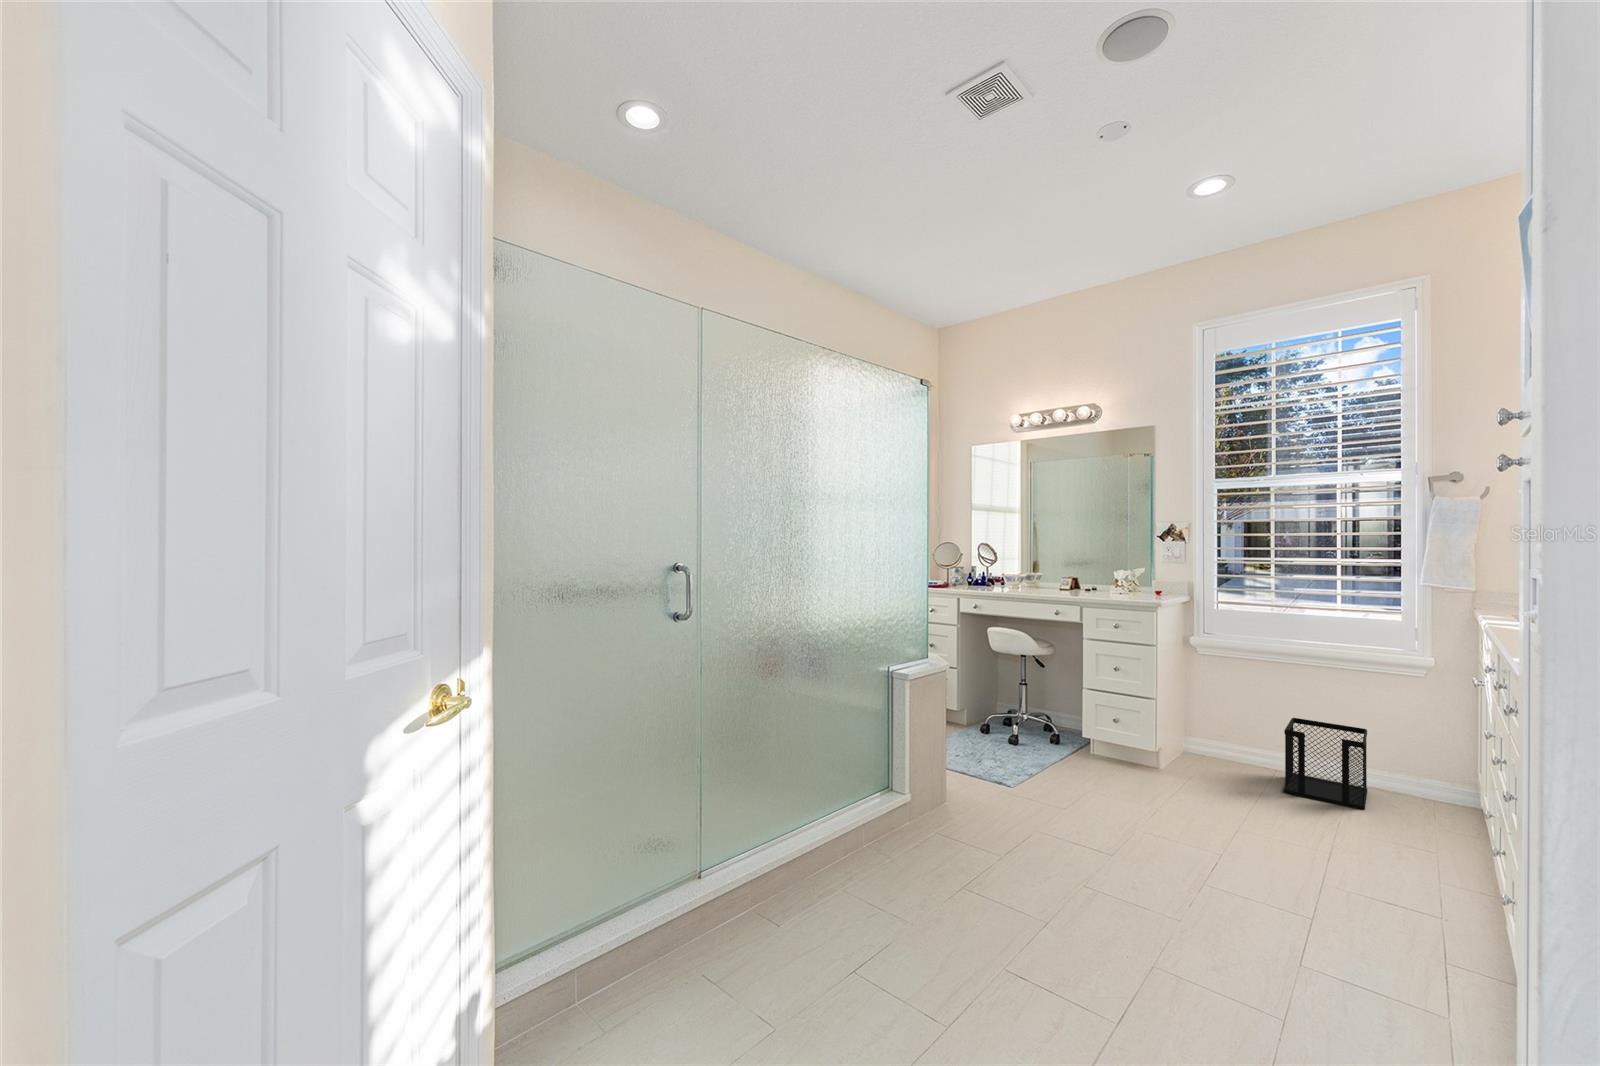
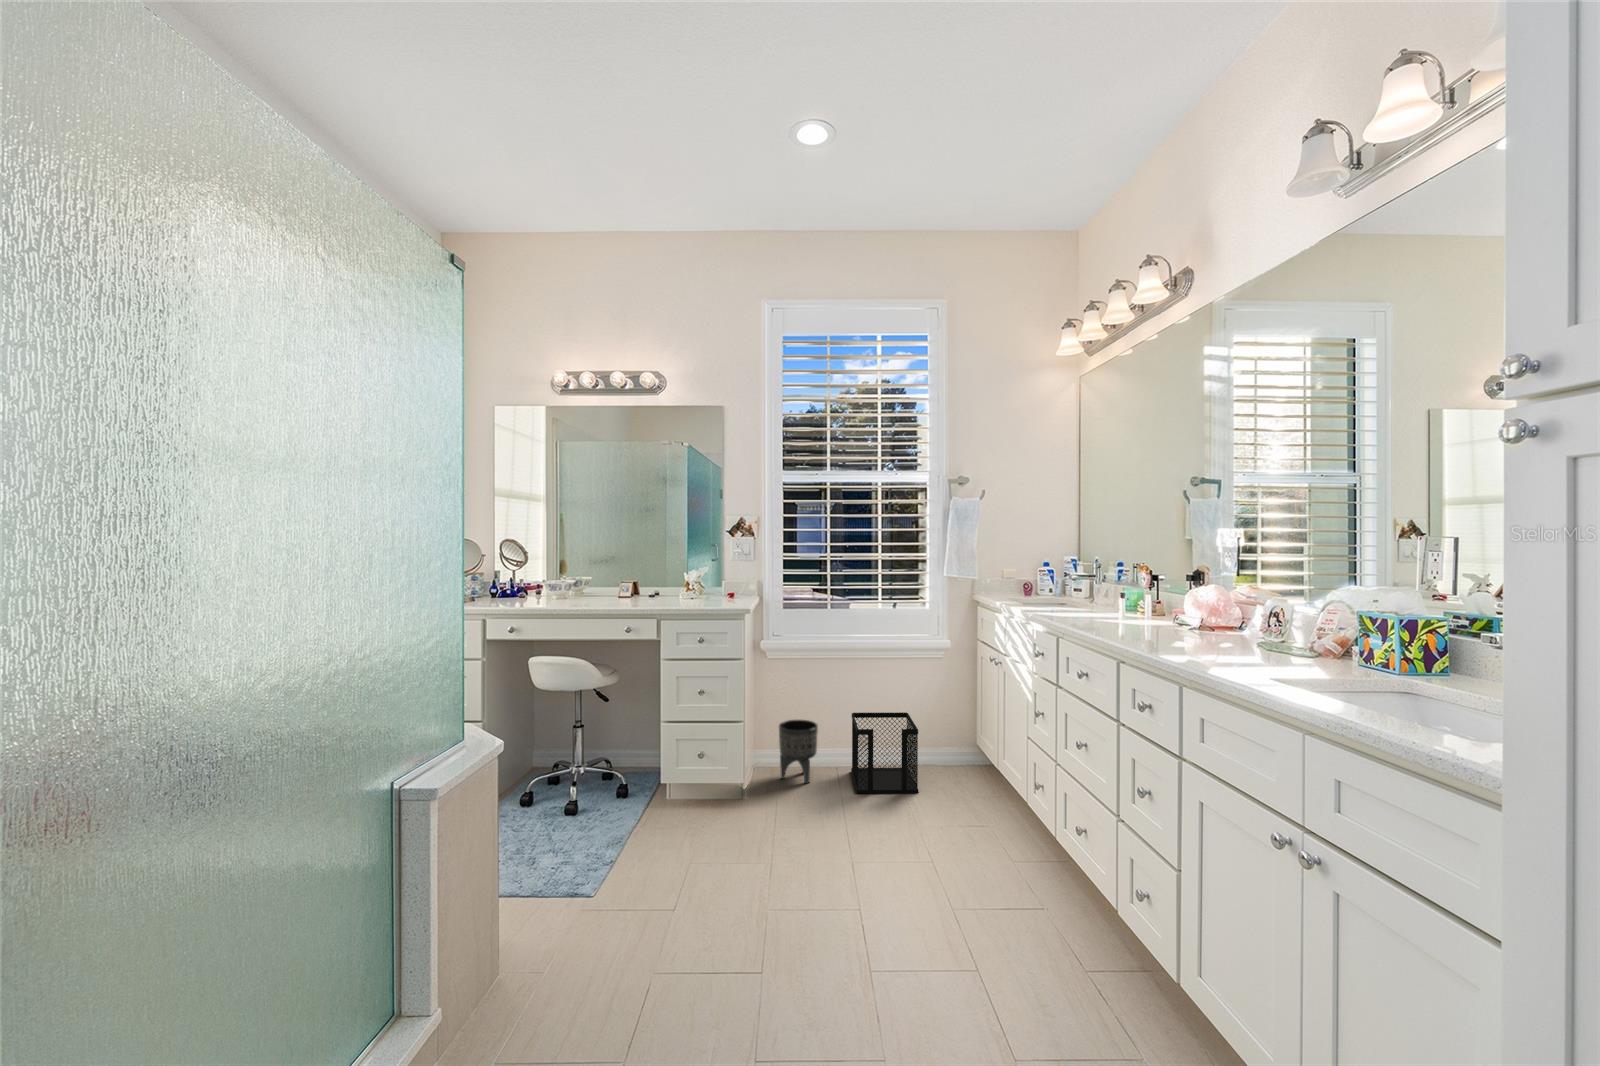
planter: none [1204,713,1248,774] -> present [779,720,818,783]

